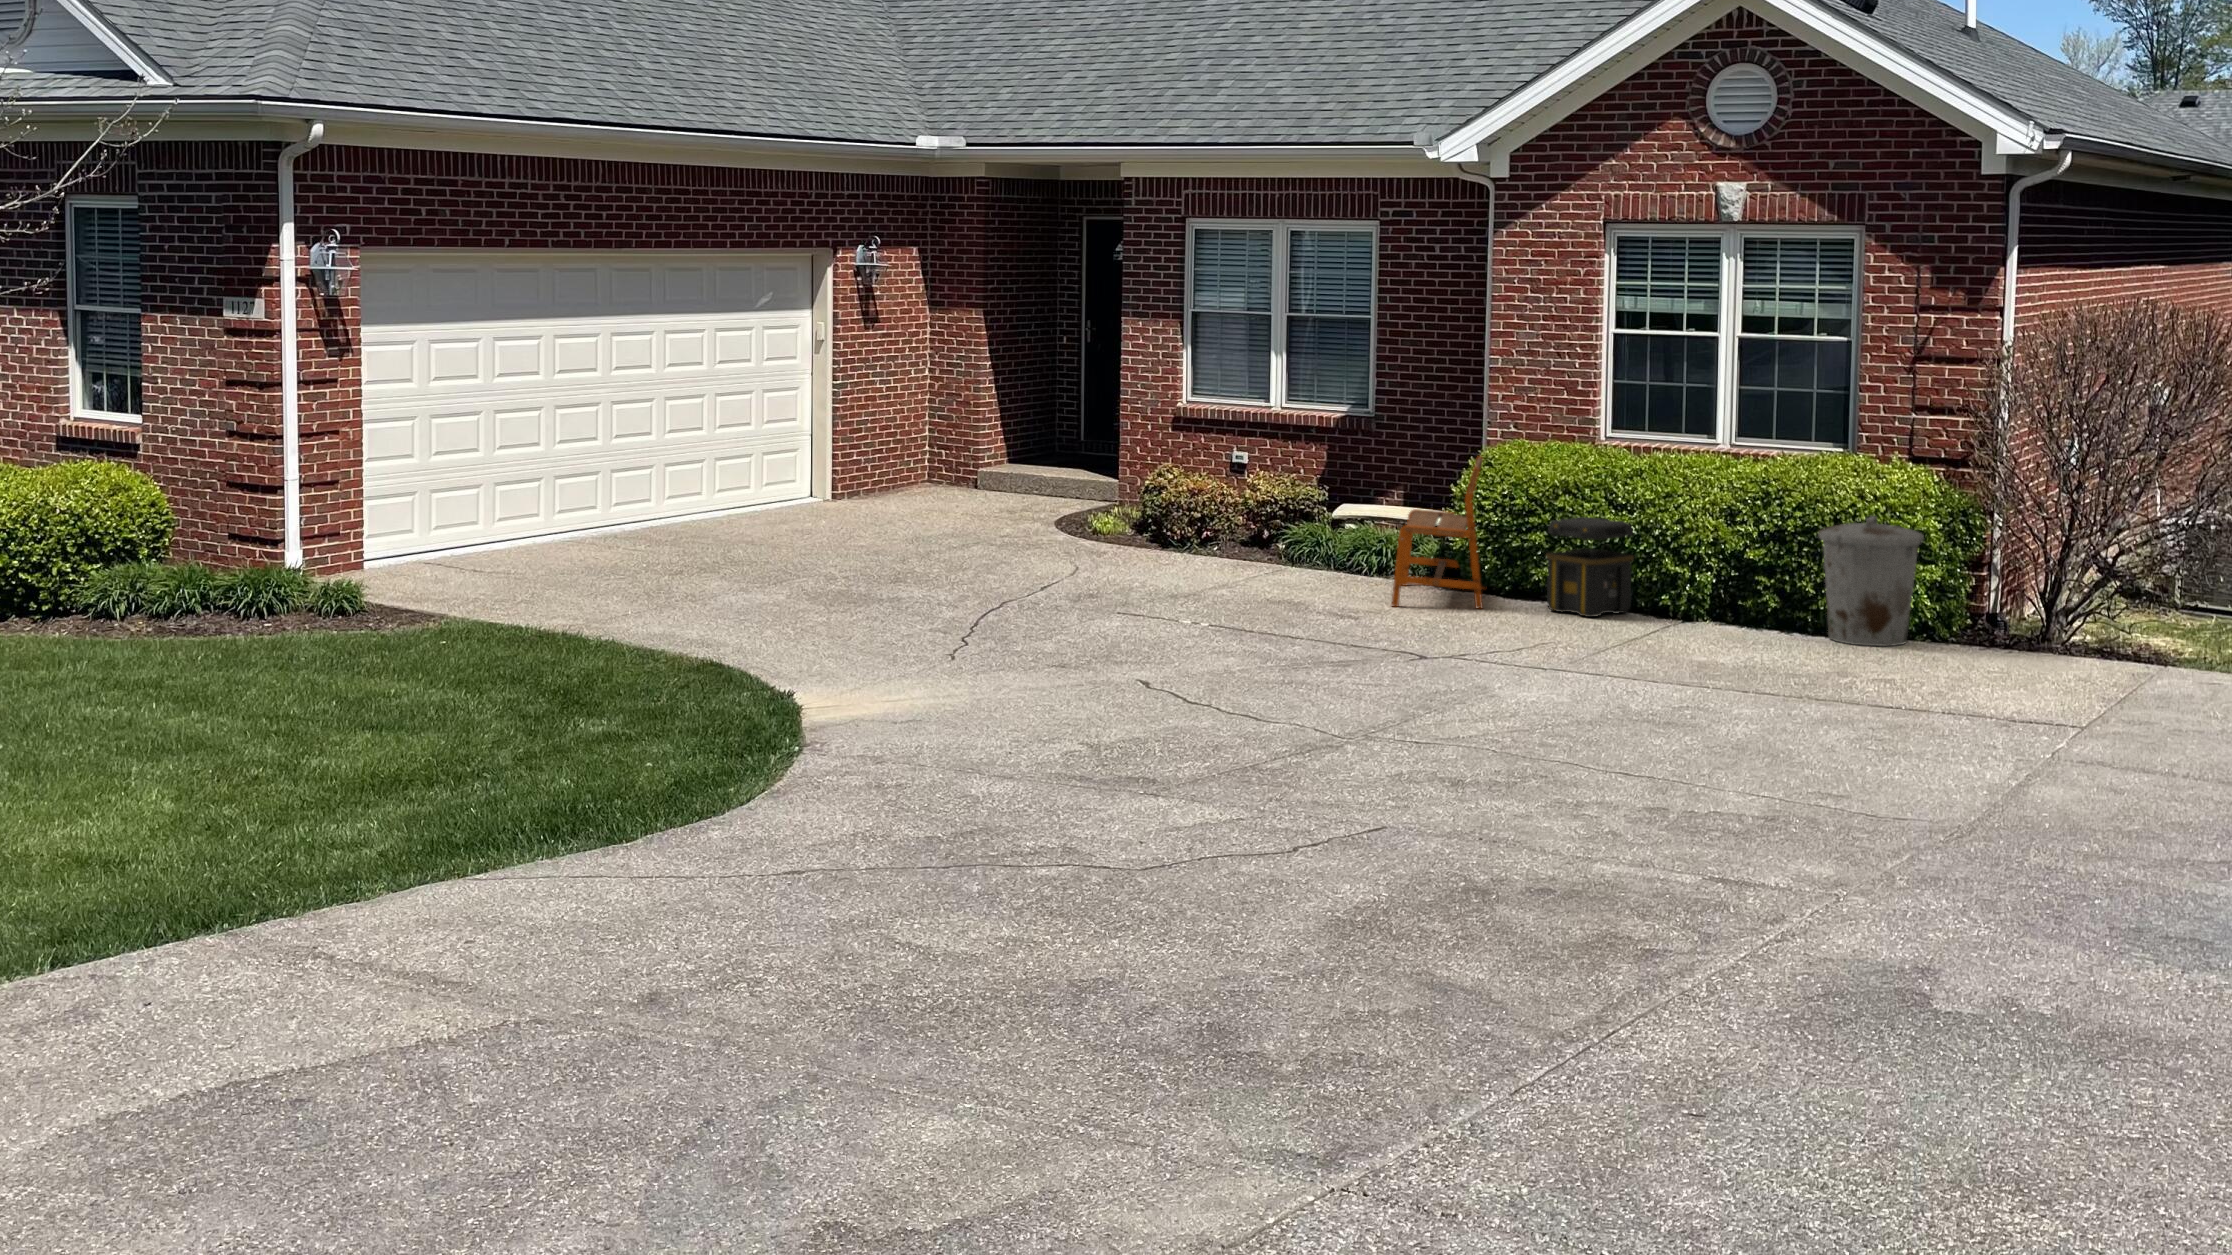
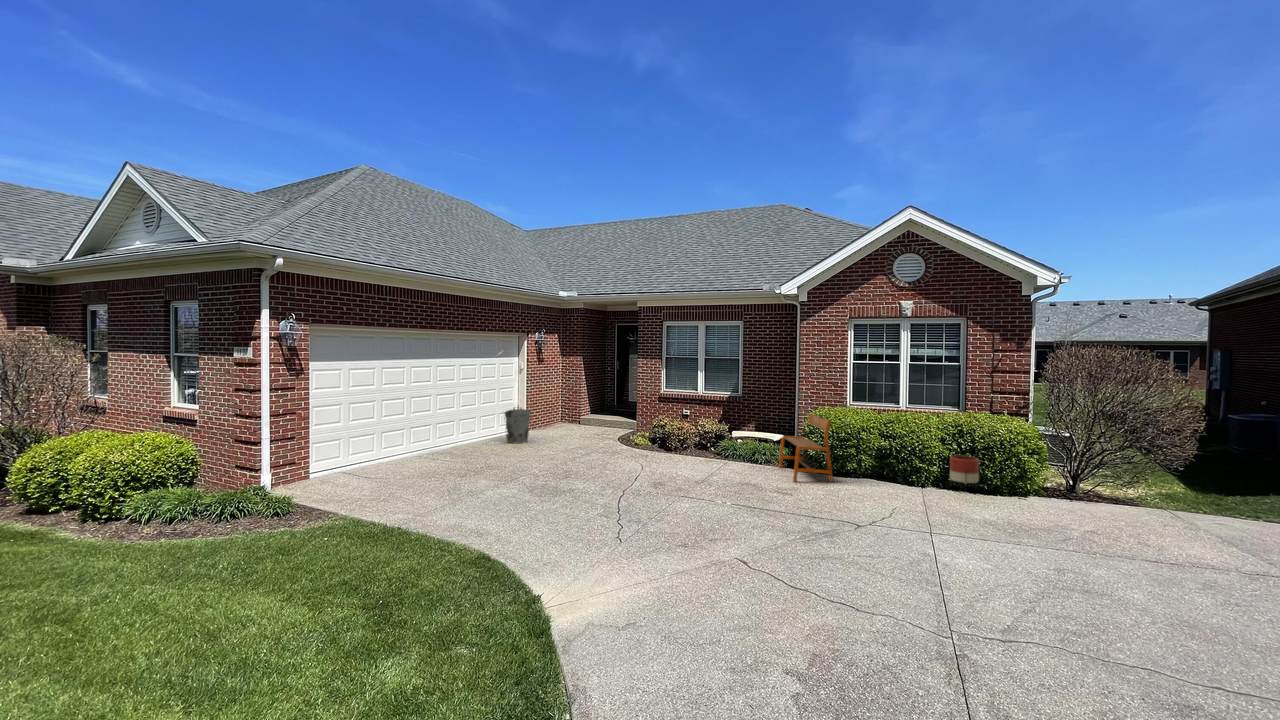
trash can: present [1818,516,1924,646] -> present [504,408,531,443]
toolbox: present [1546,517,1634,617] -> none [860,440,898,486]
planter: none [1726,551,1784,631] -> present [950,455,979,484]

